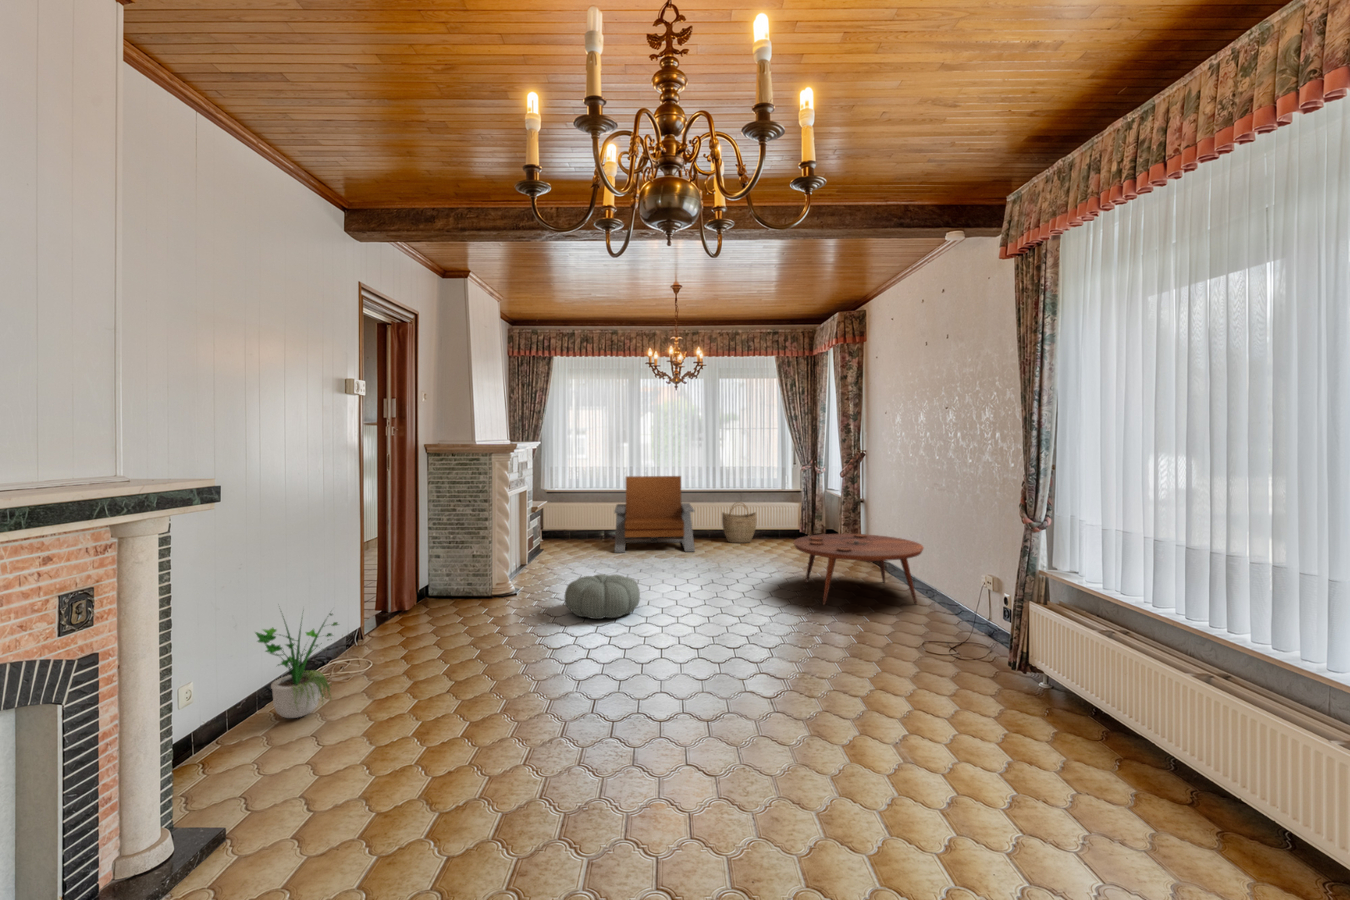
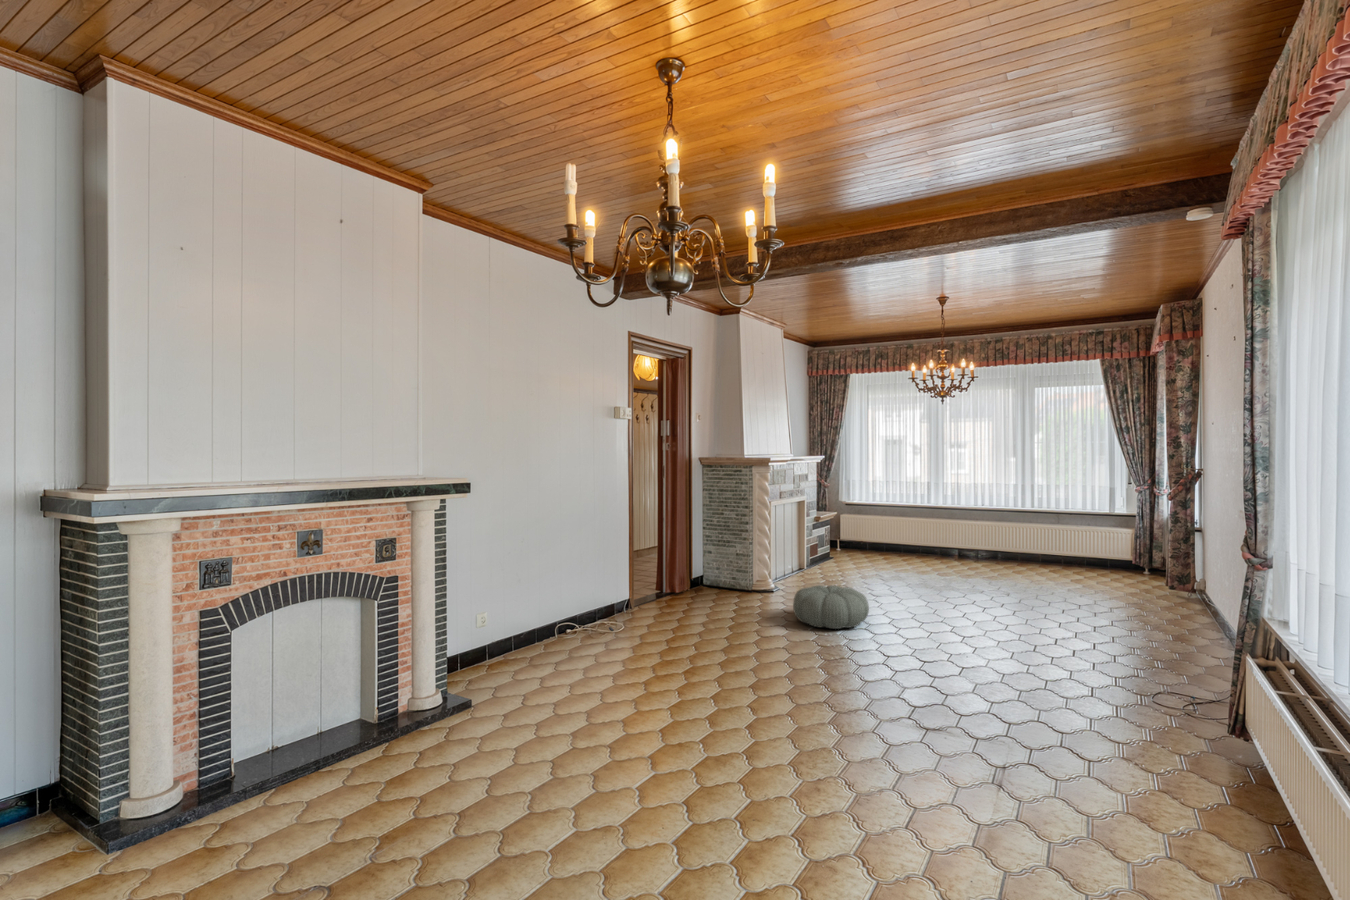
lounge chair: present [614,476,695,553] -> none [898,492,1000,580]
woven basket: present [722,504,757,543] -> none [1040,528,1089,578]
coffee table: present [794,534,923,605] -> none [1073,573,1287,683]
potted plant: present [256,613,338,718] -> none [529,567,590,652]

